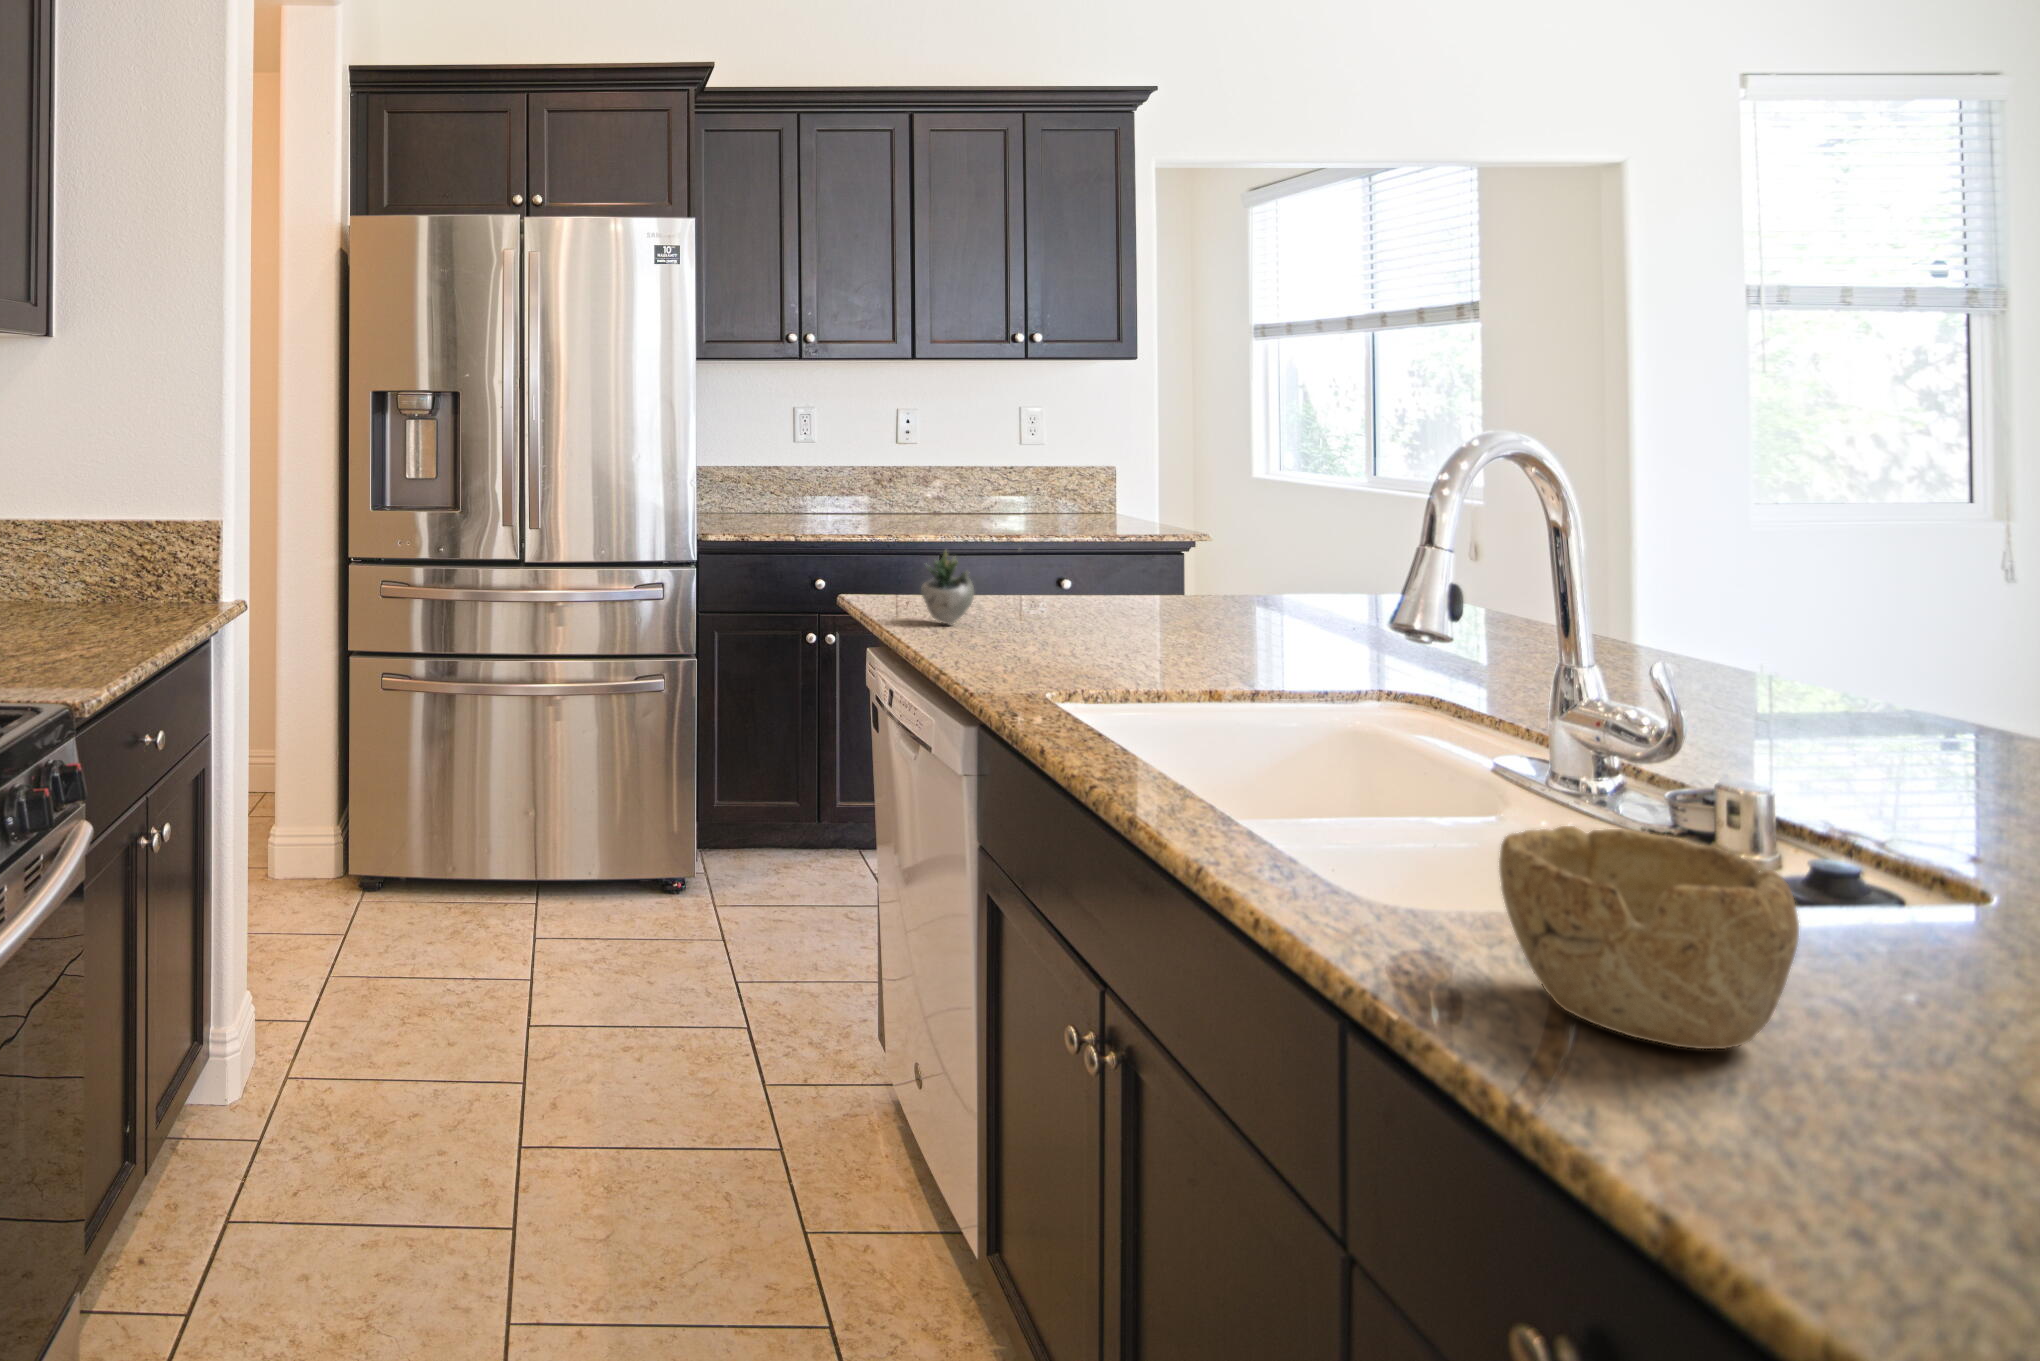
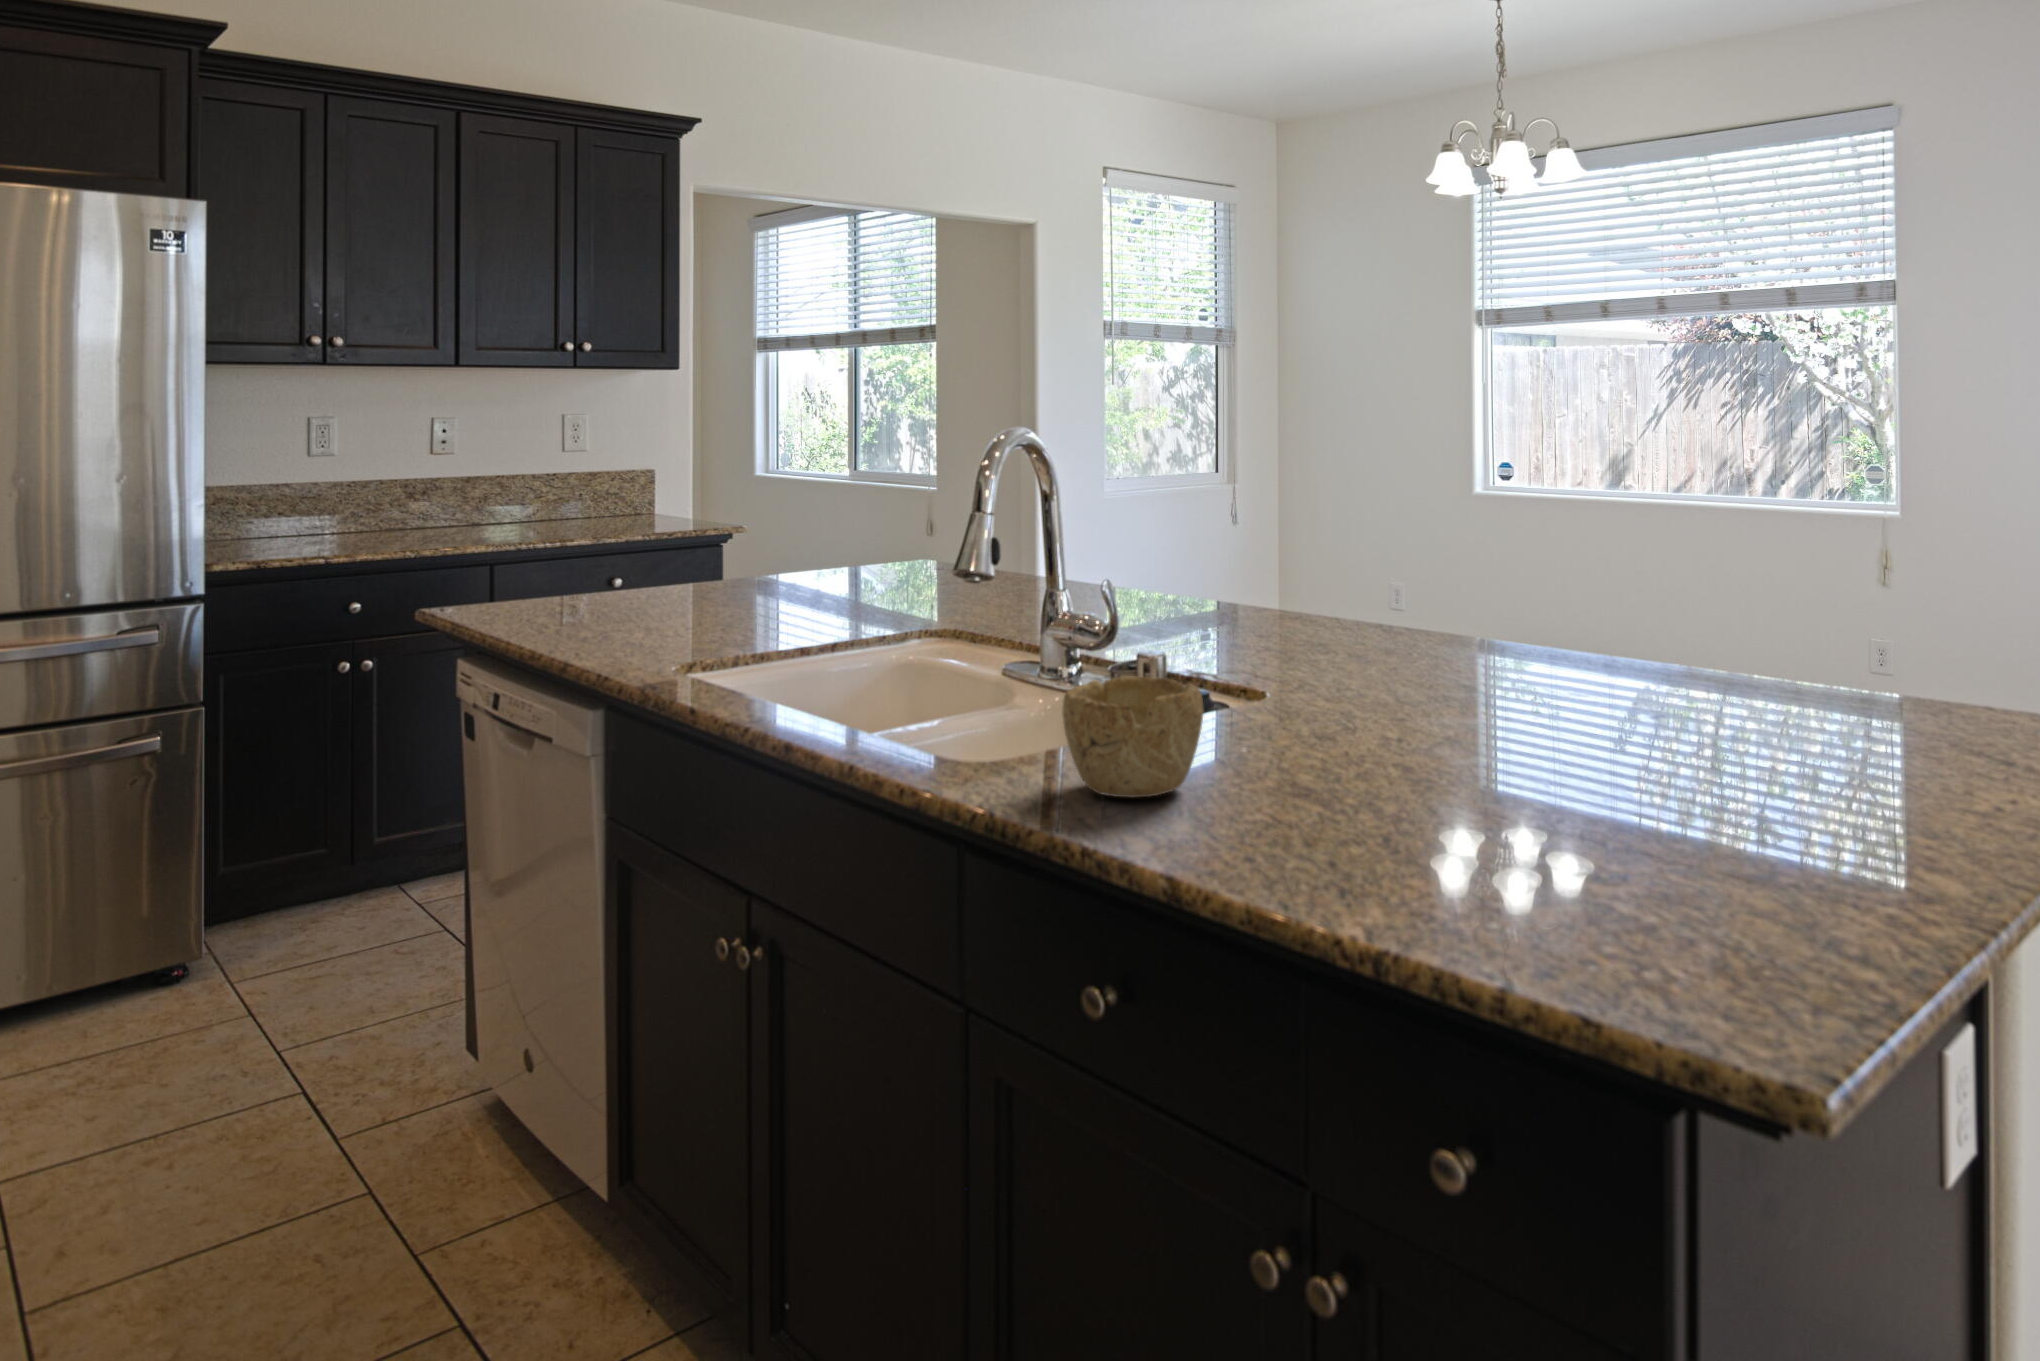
succulent plant: present [921,551,974,624] -> none [524,545,630,627]

